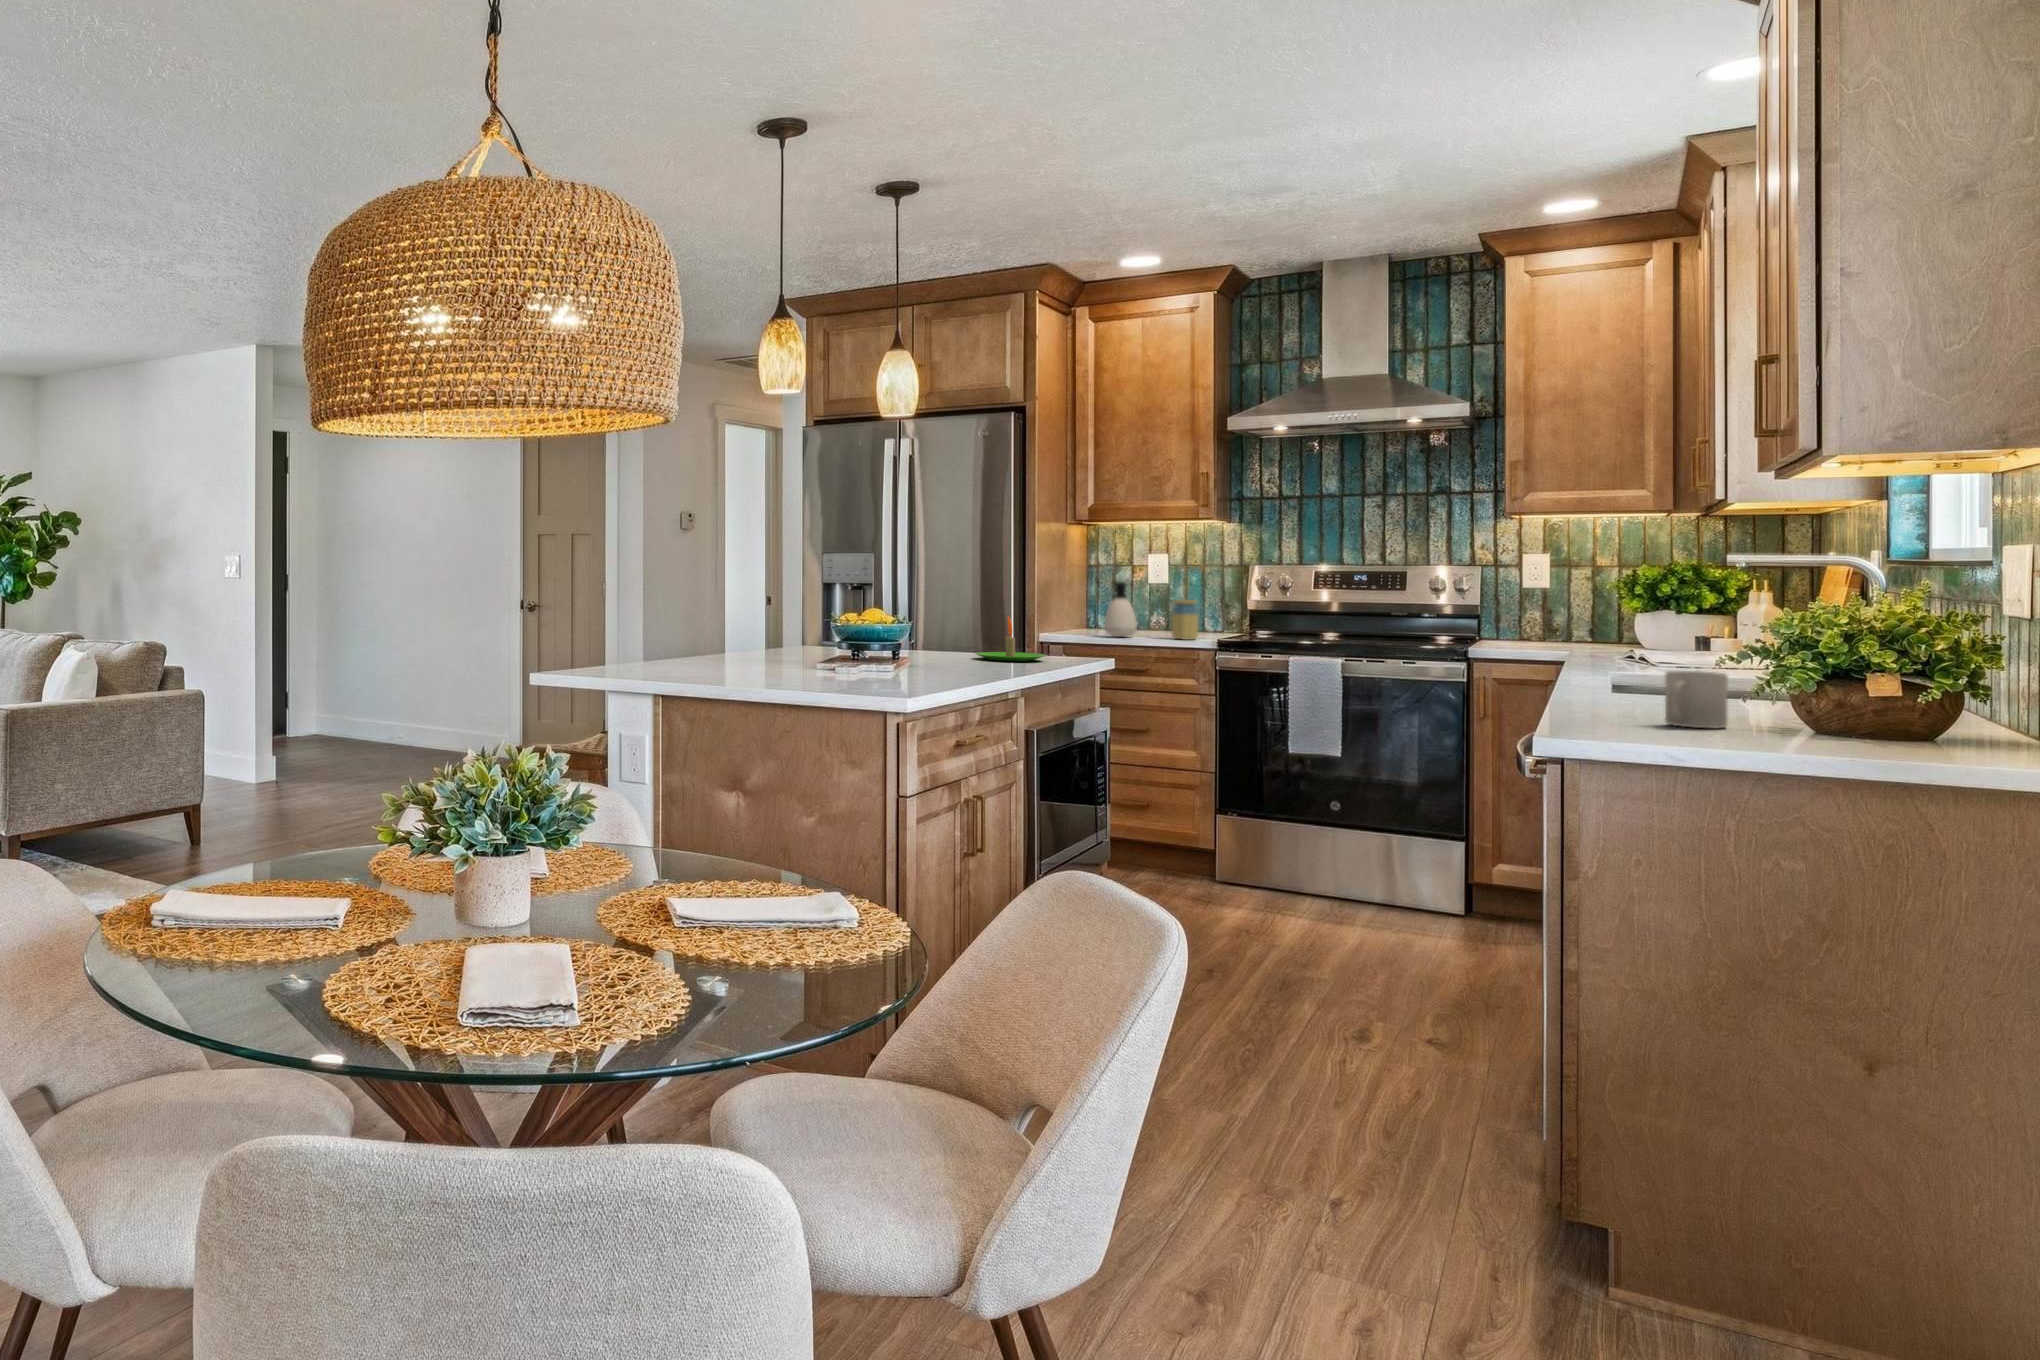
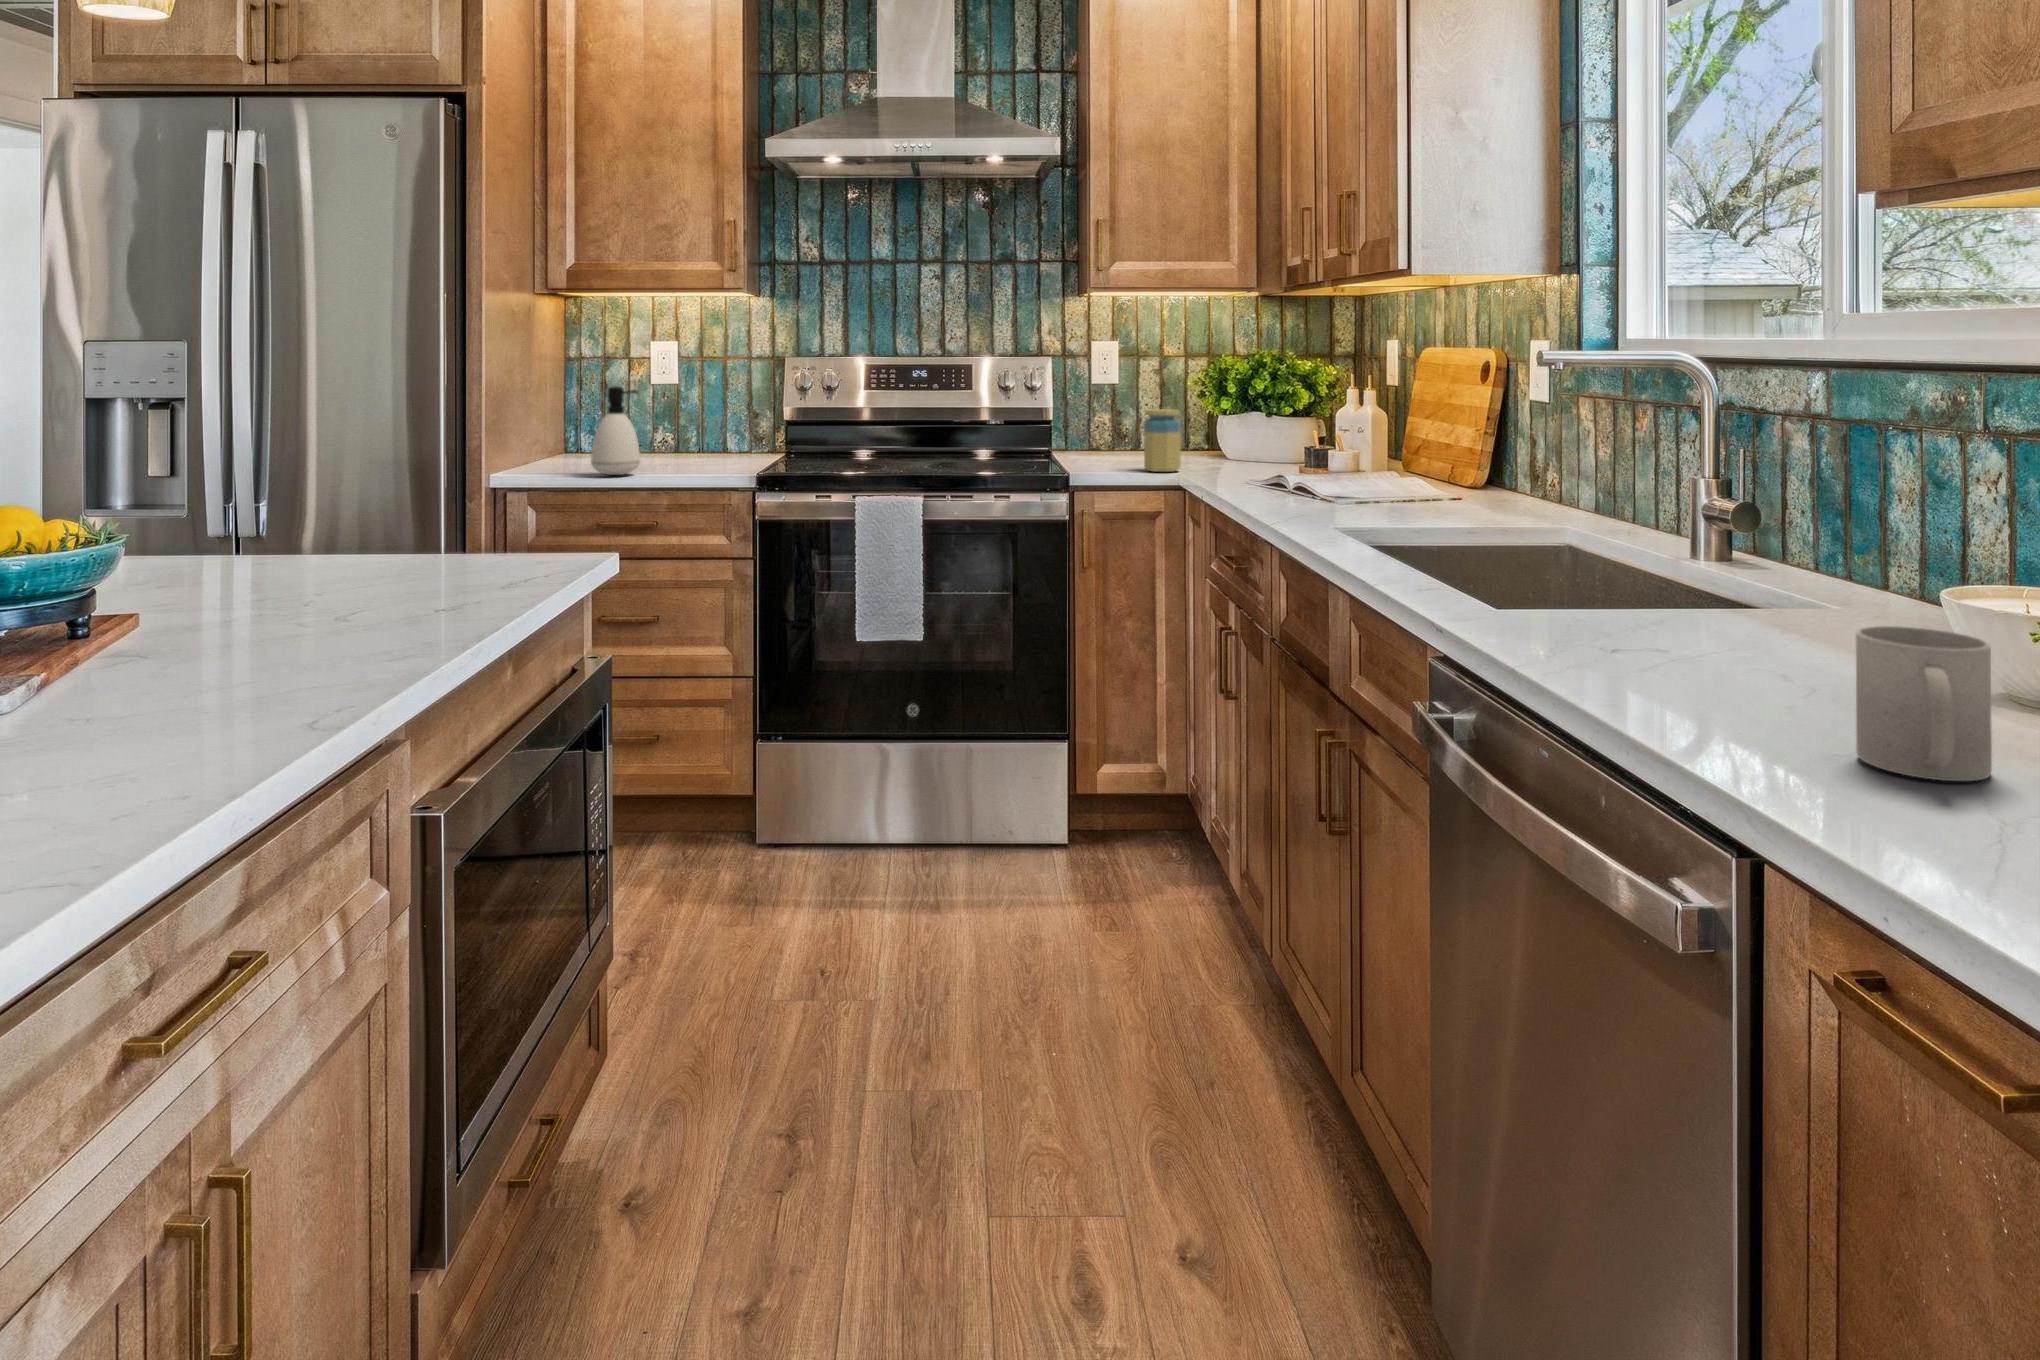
jar: present [1172,600,1198,640] -> present [1144,409,1181,472]
candle: present [975,616,1046,661] -> none [304,487,470,595]

